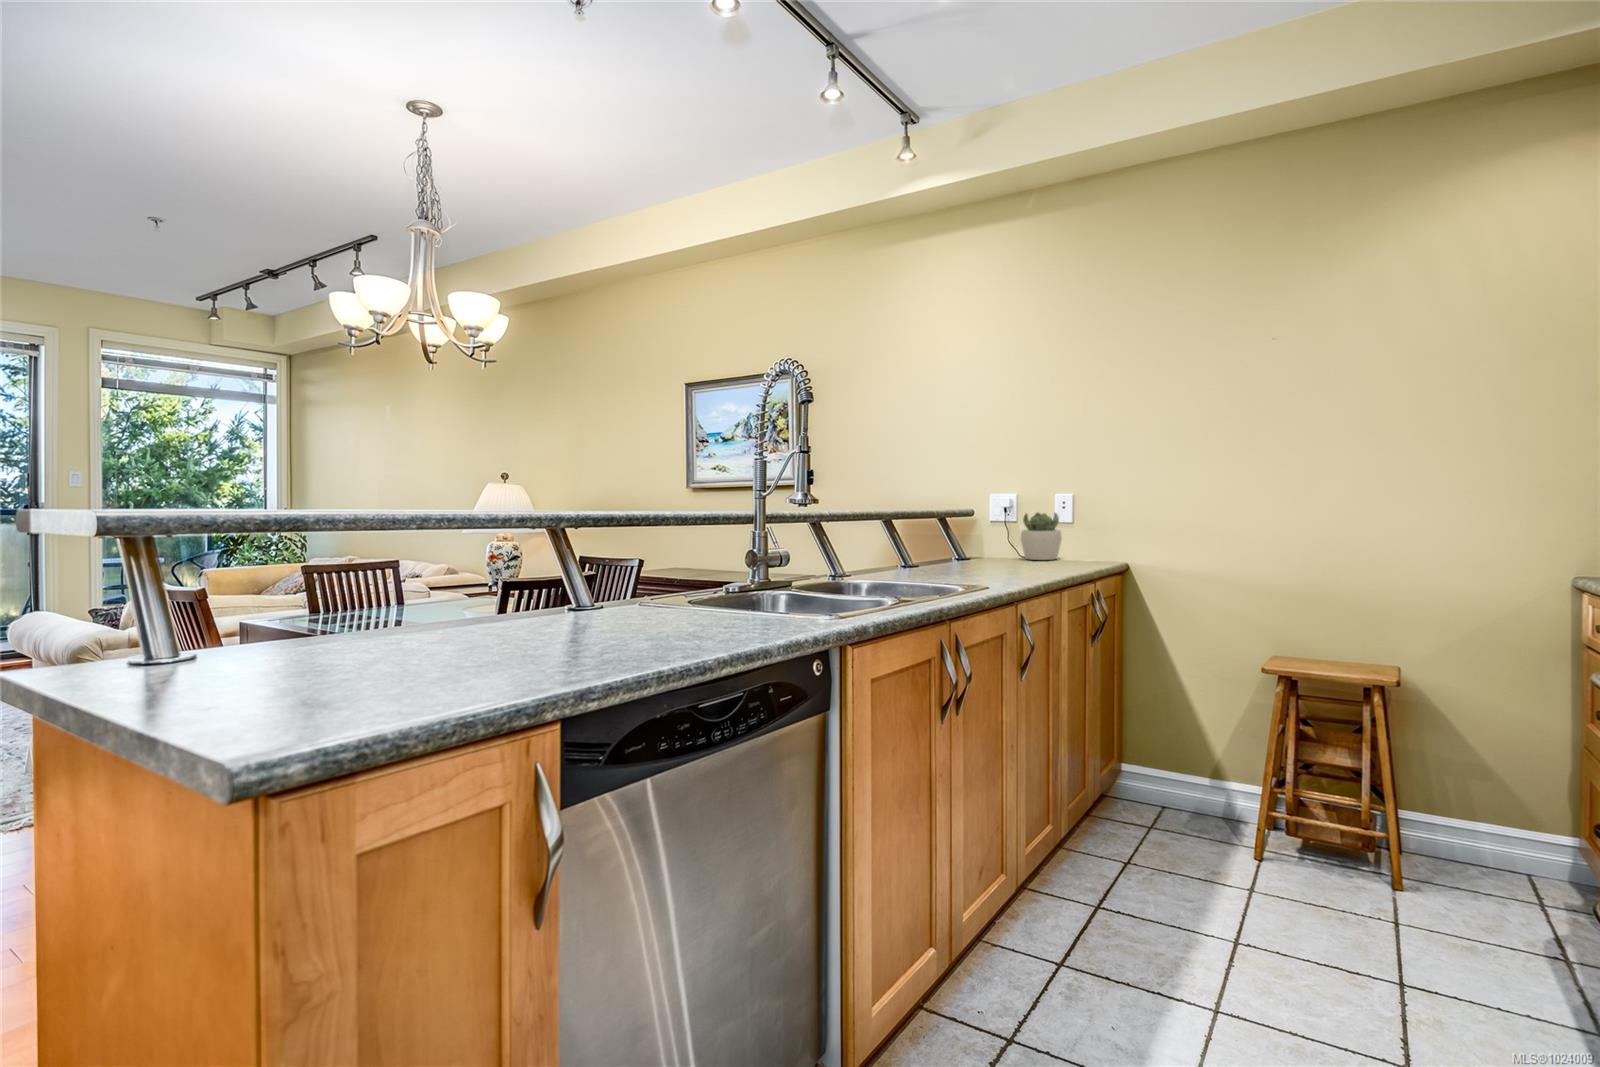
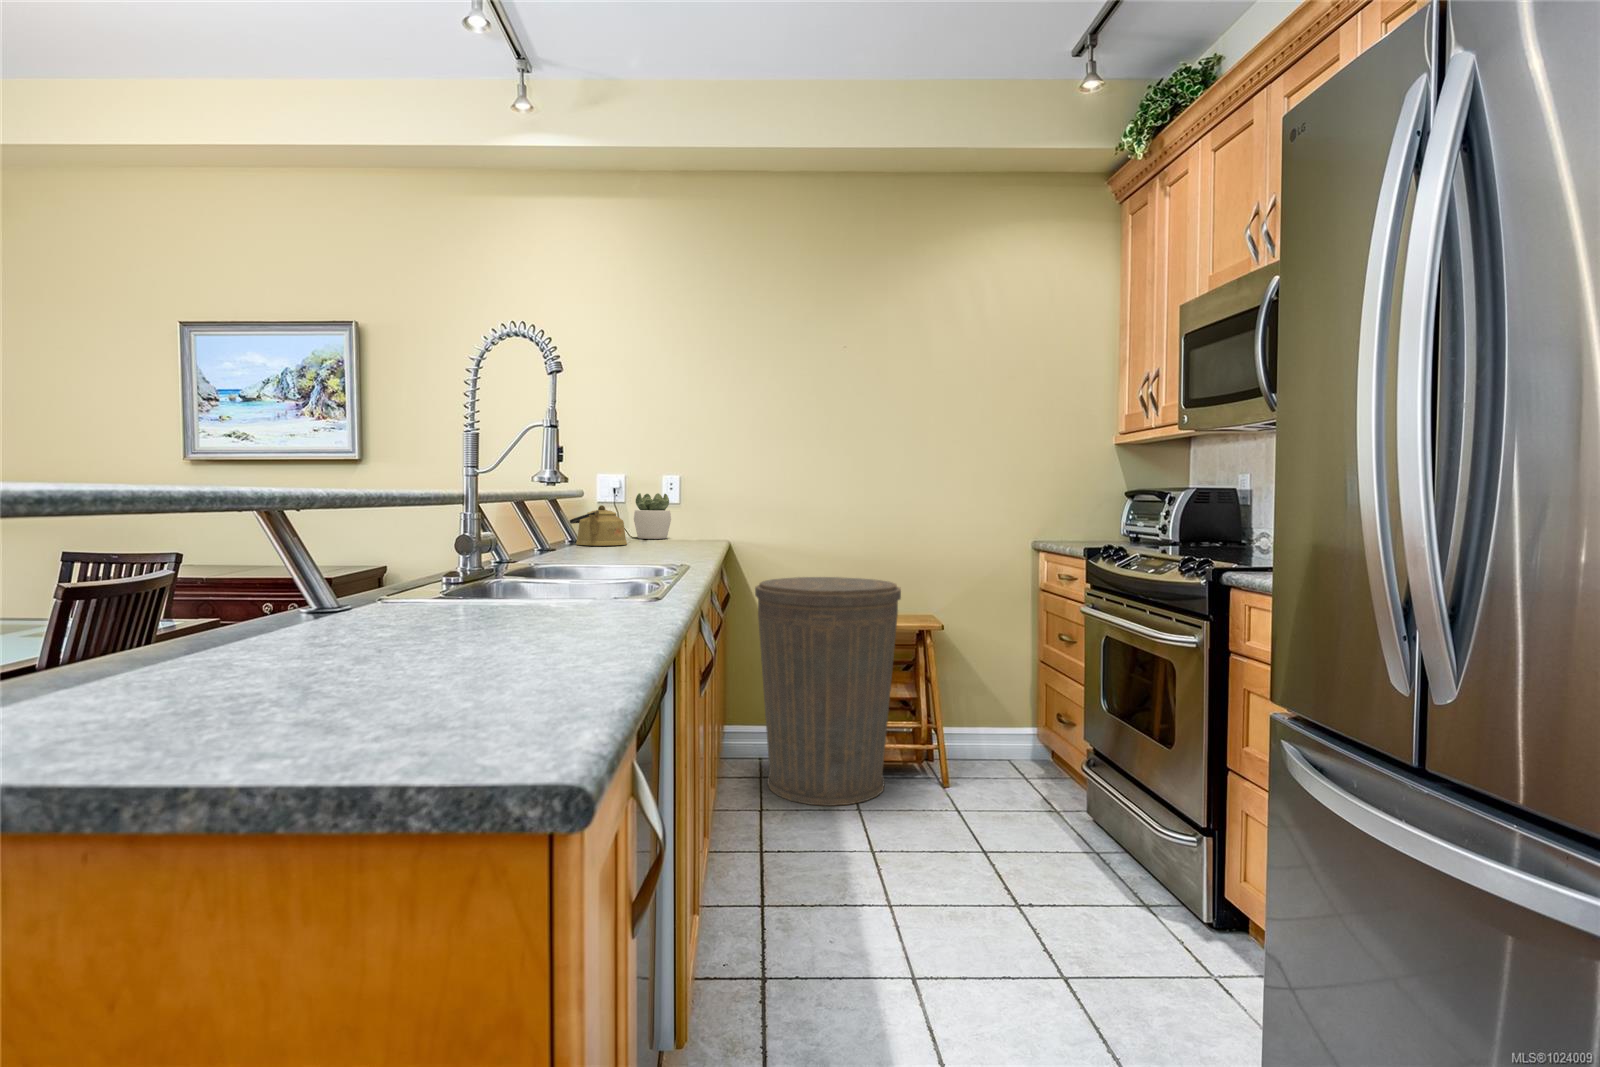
kettle: none [942,530,1000,570] -> present [570,505,627,546]
trash can: none [1132,608,1324,884] -> present [755,577,901,806]

